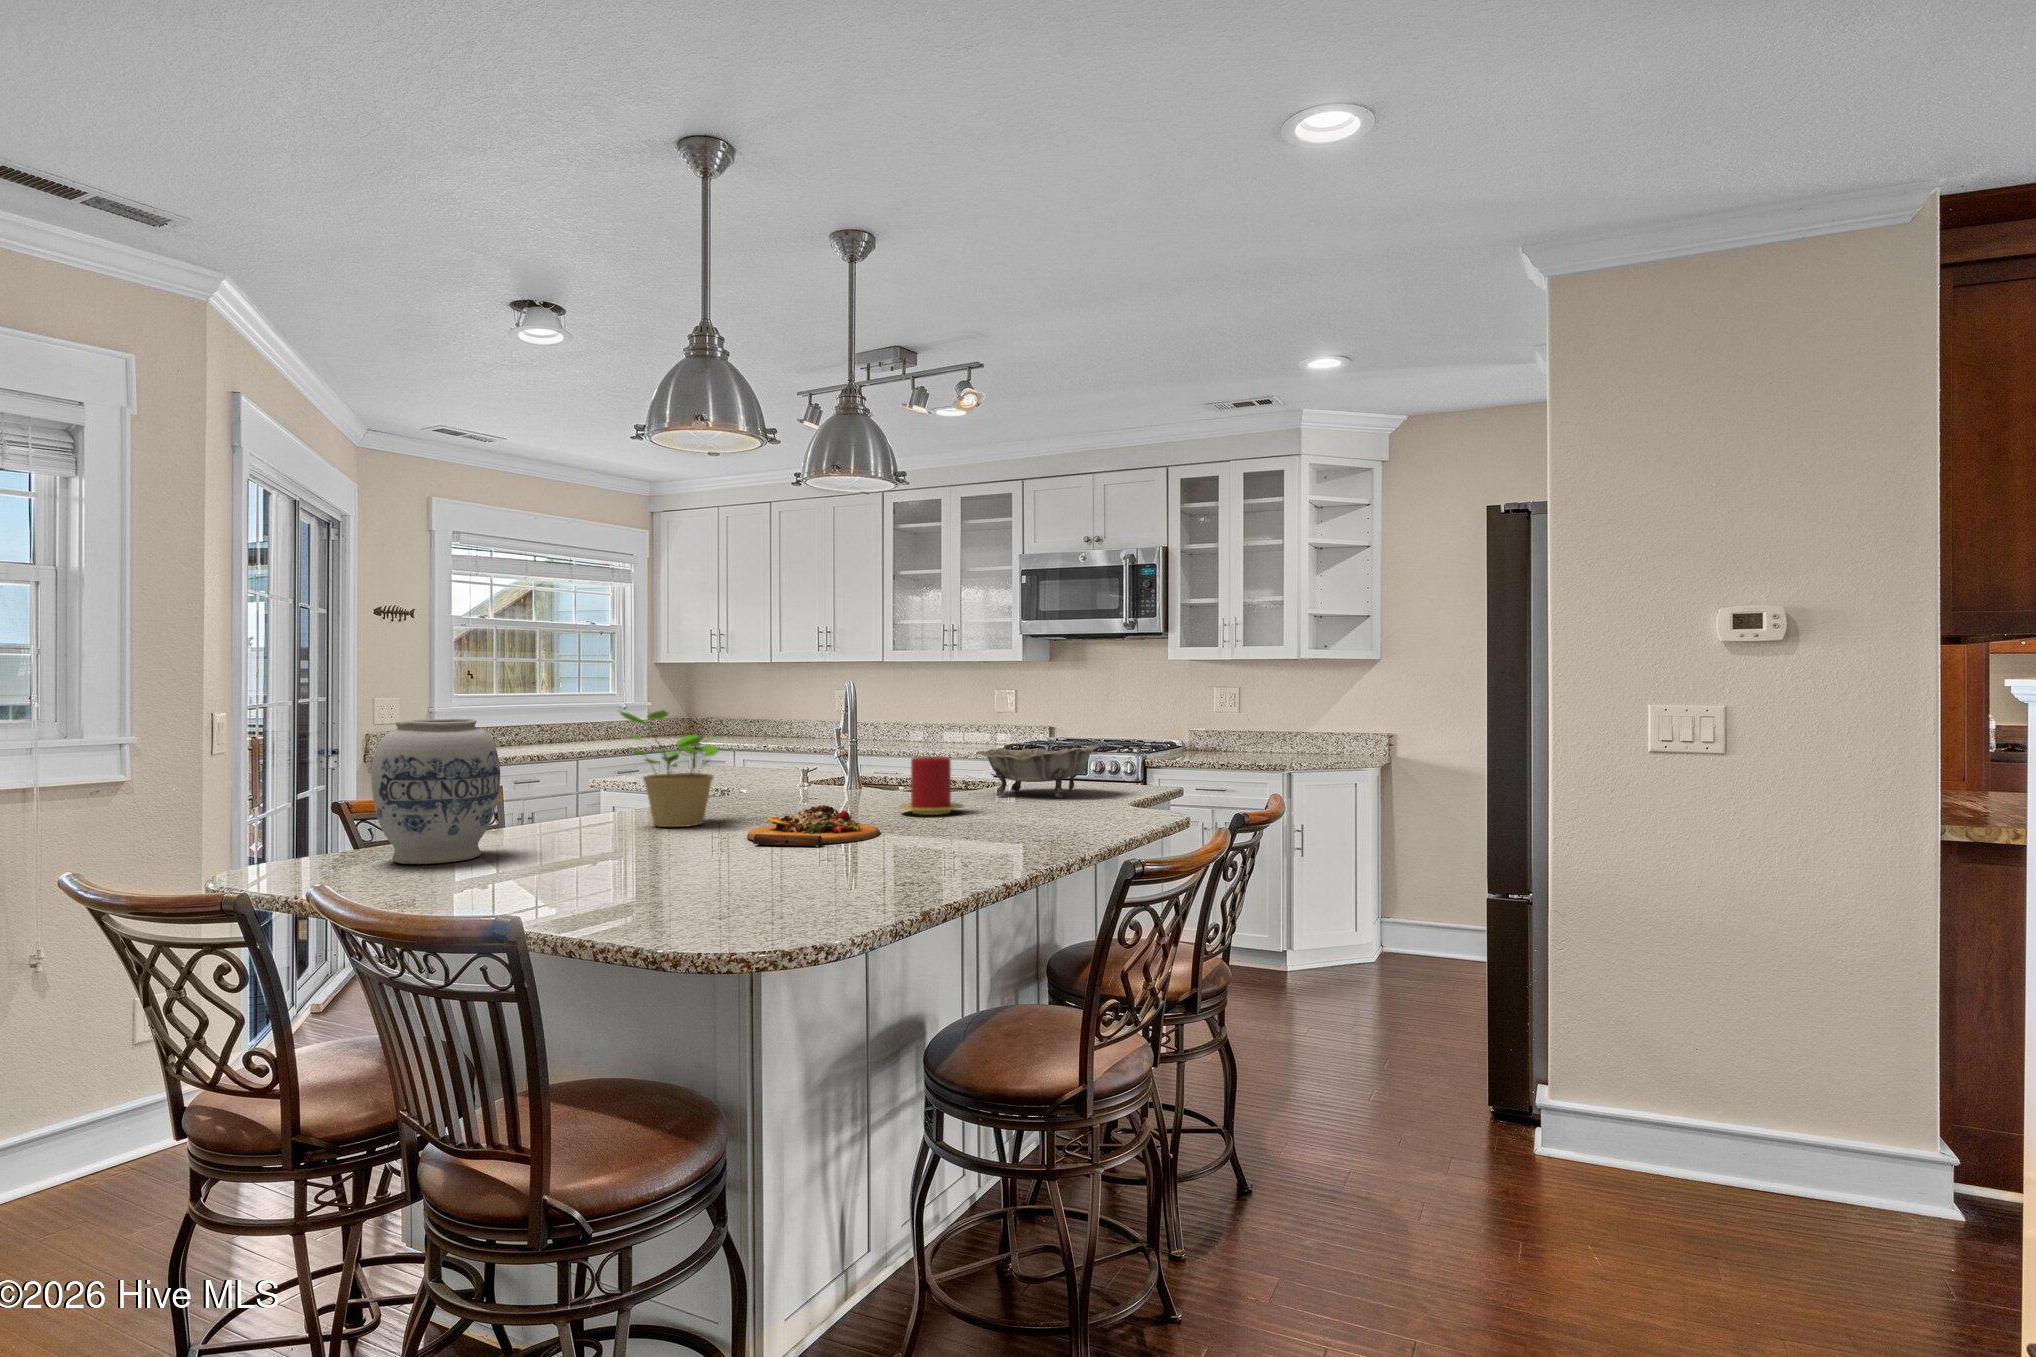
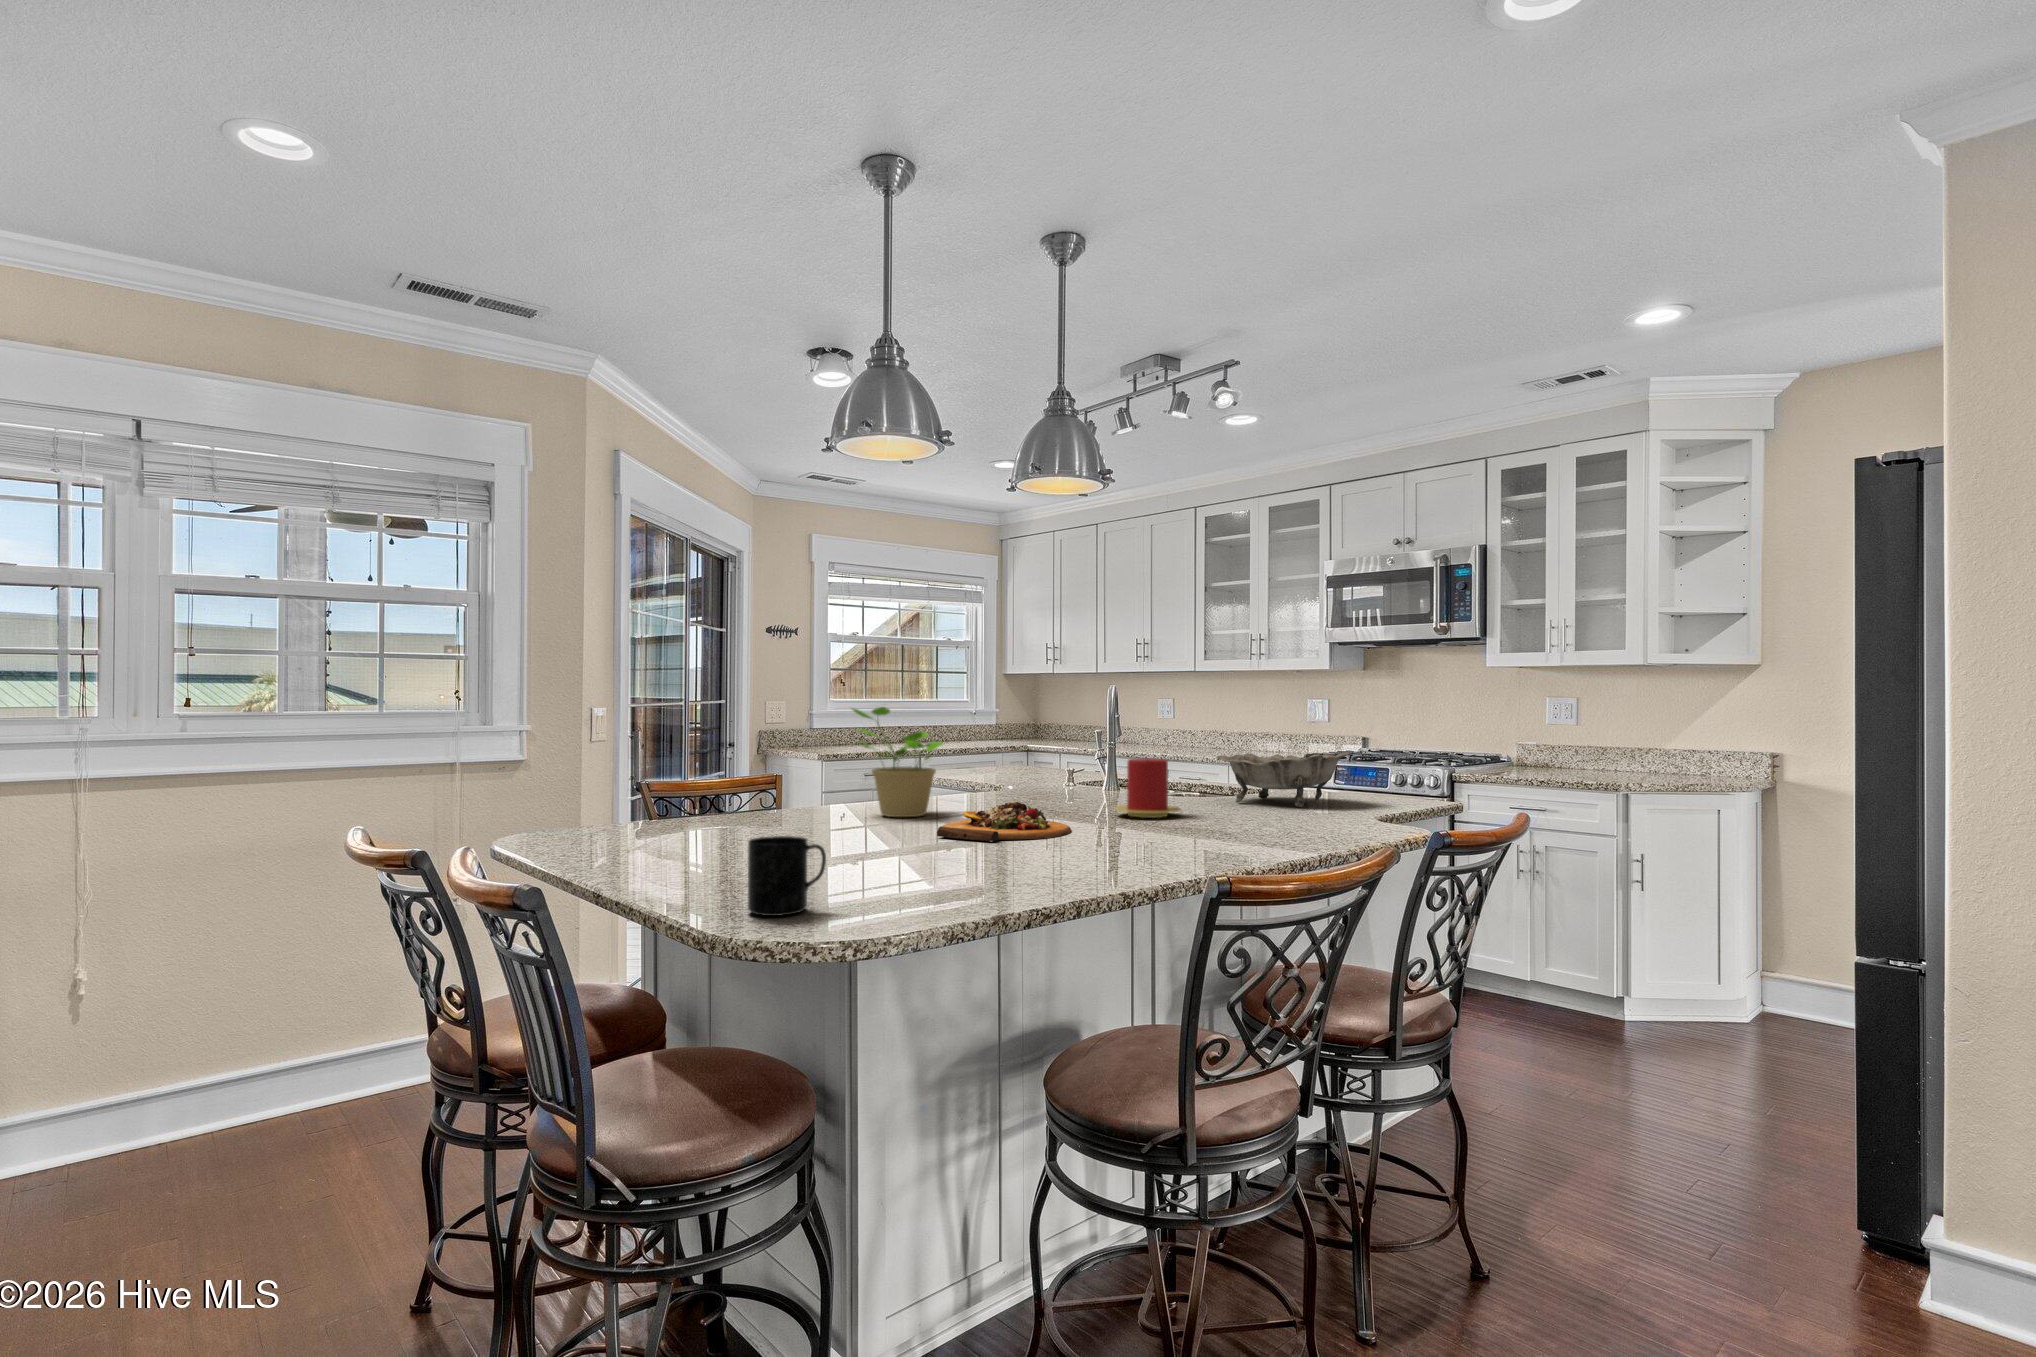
vase: present [371,719,500,864] -> none [618,710,726,837]
mug: none [677,851,755,931] -> present [748,836,826,916]

